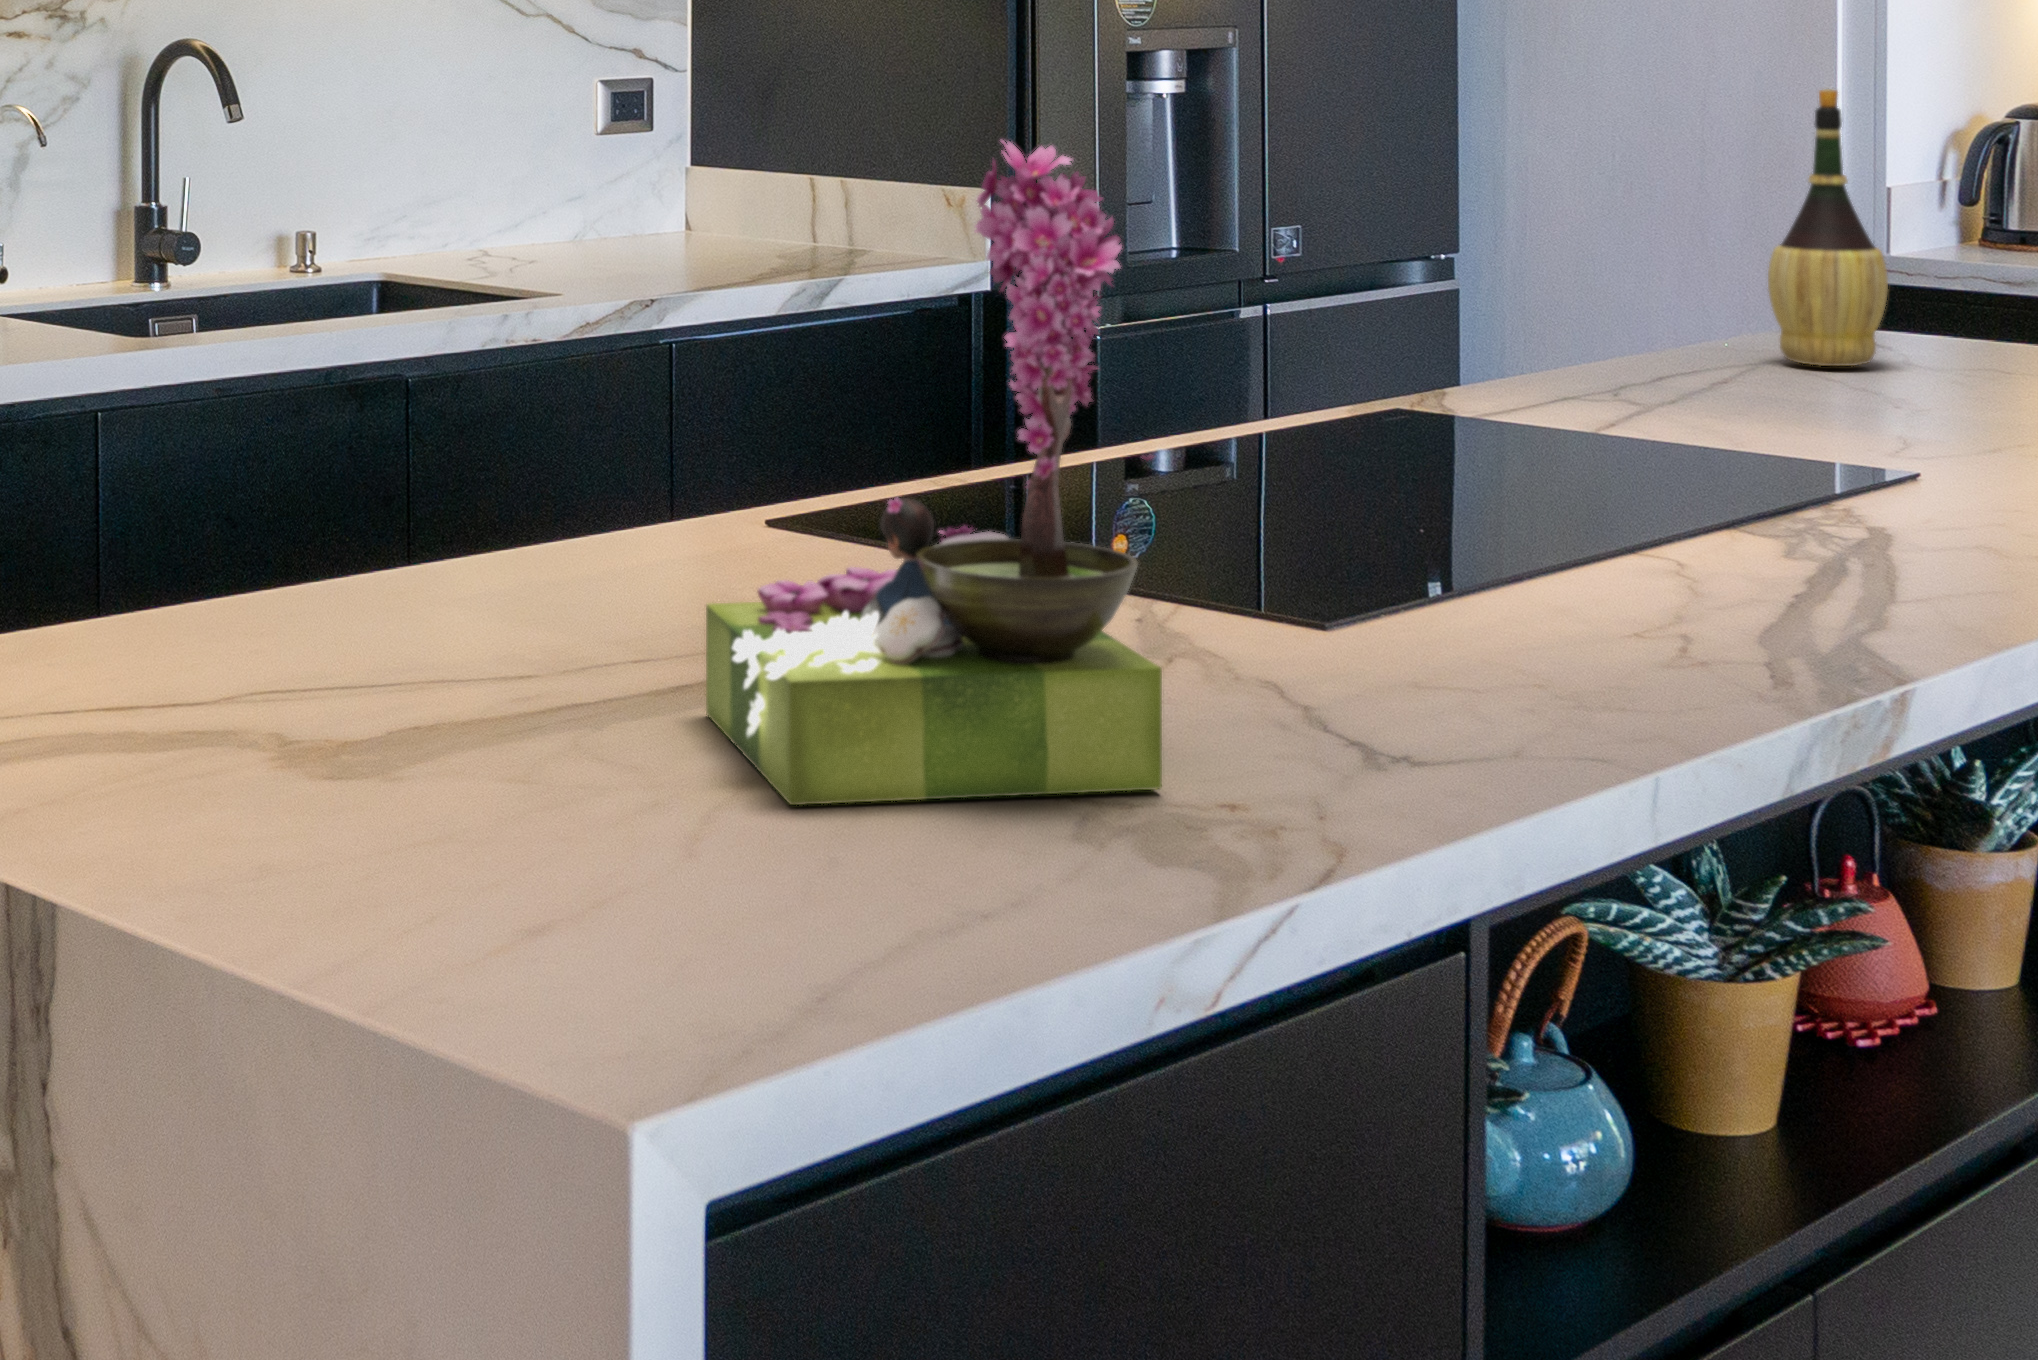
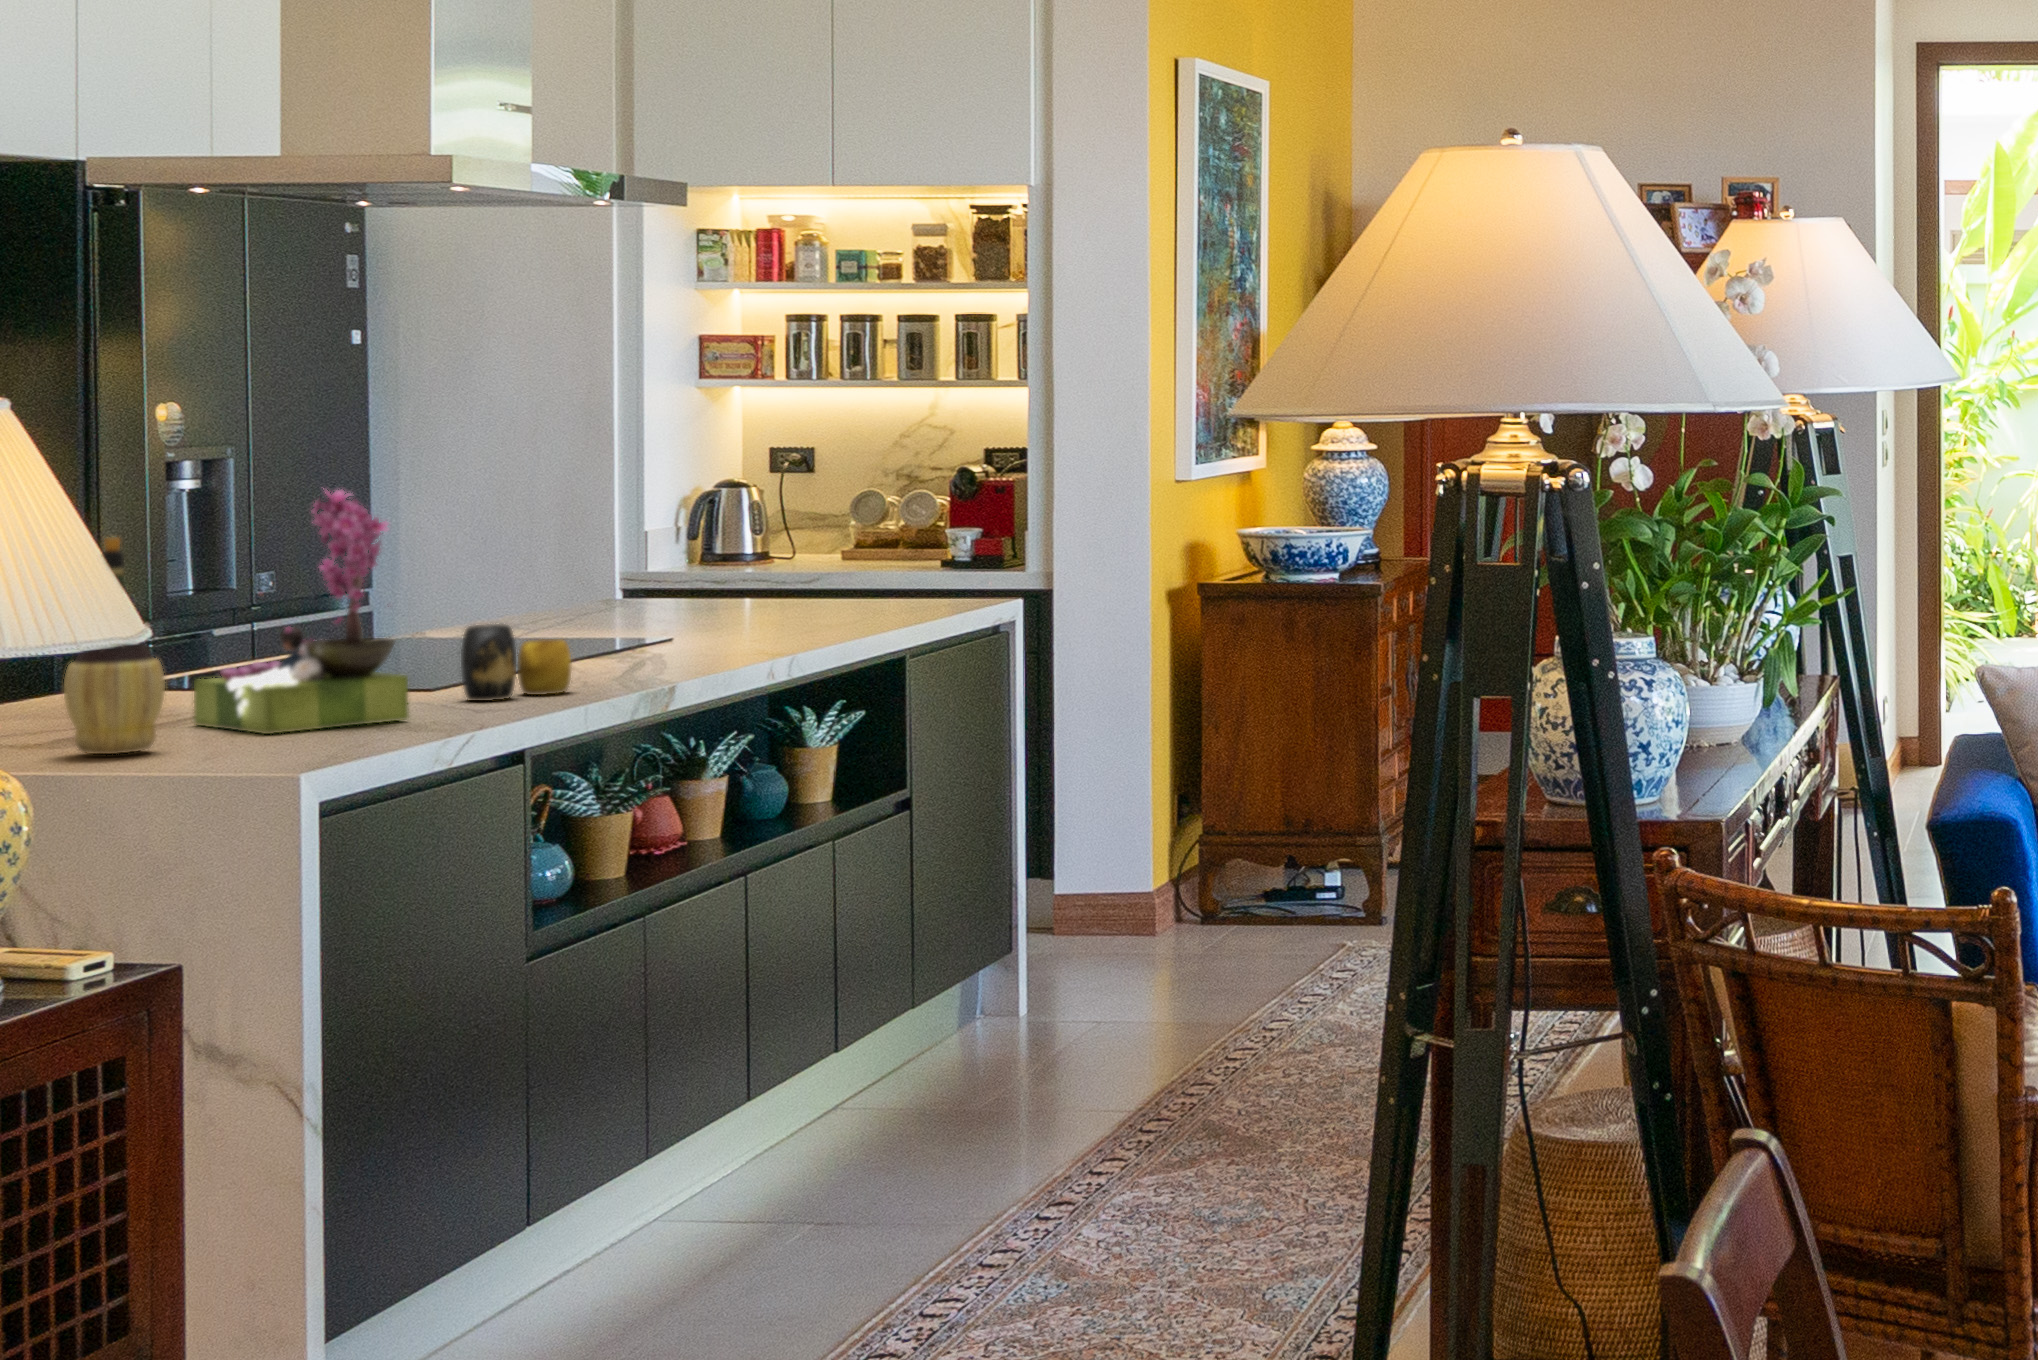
wine bottle: present [1768,89,1888,366] -> present [64,537,165,754]
vase: none [1353,502,1632,711] -> present [461,624,572,701]

